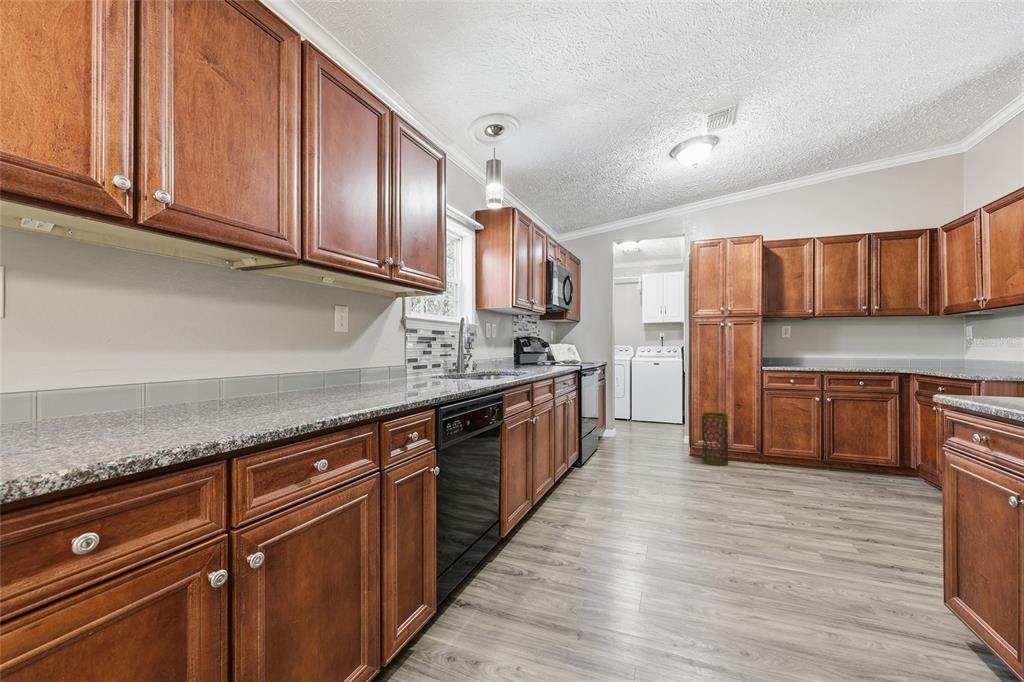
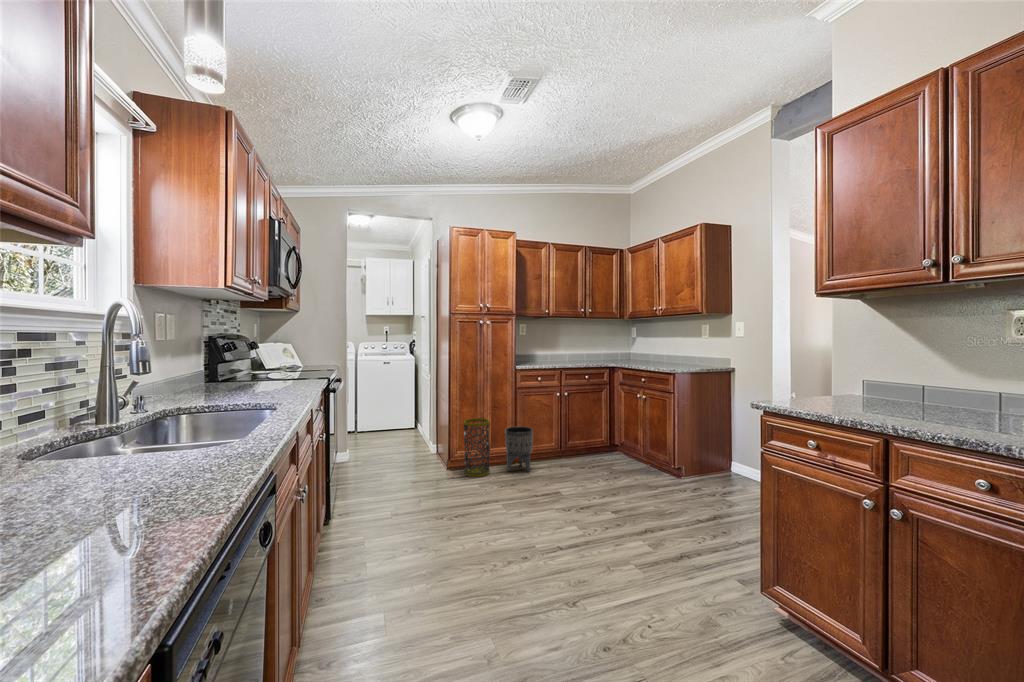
planter: none [745,426,778,471] -> present [505,426,533,472]

